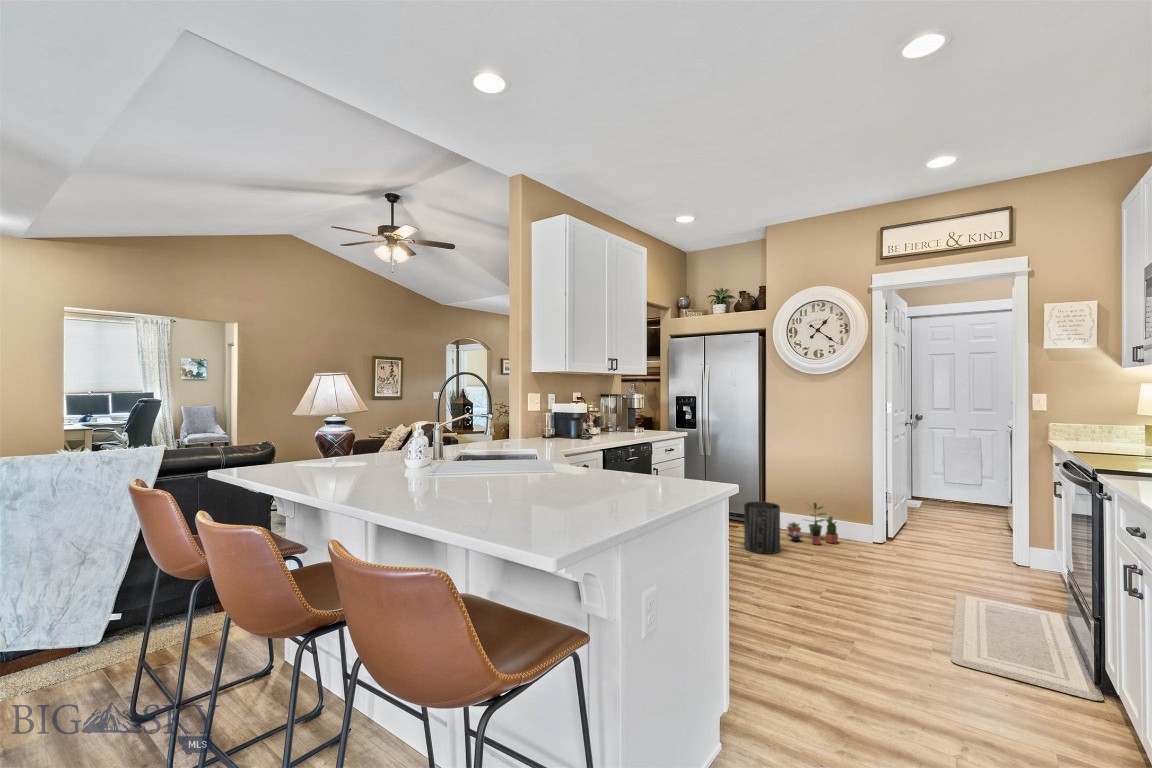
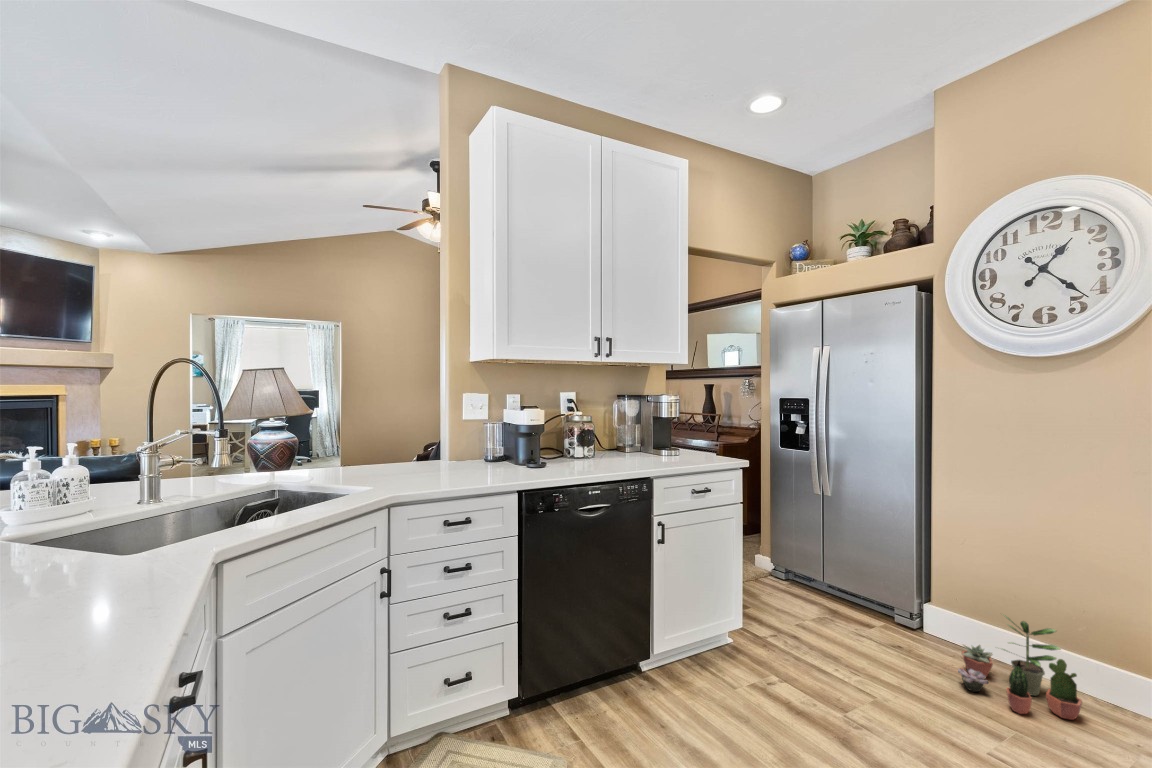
trash can: present [744,501,780,554] -> none [844,598,919,716]

